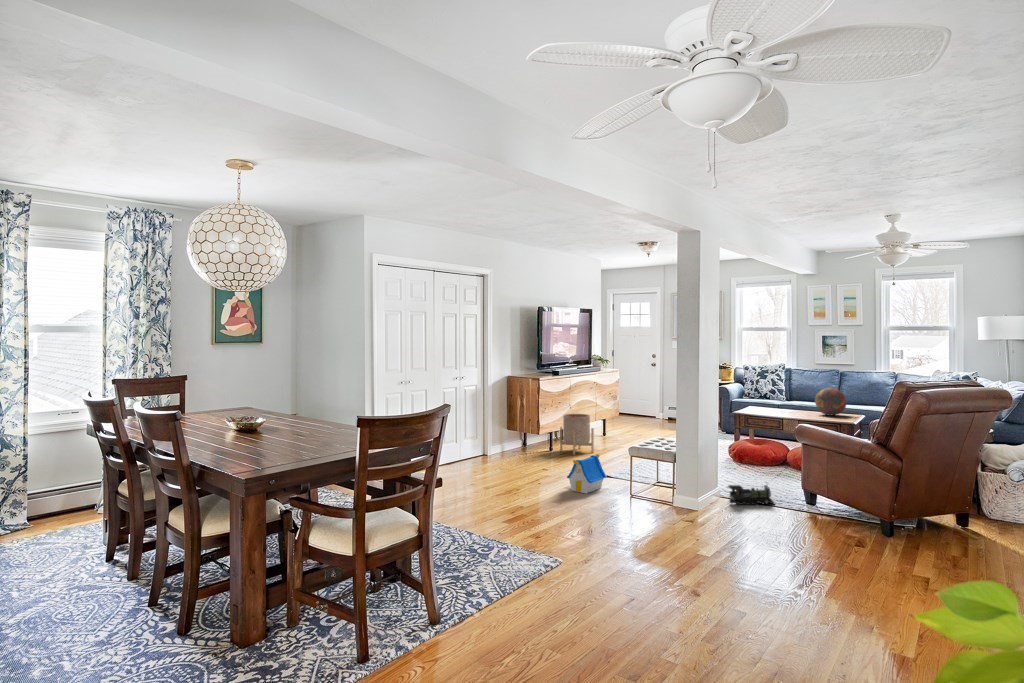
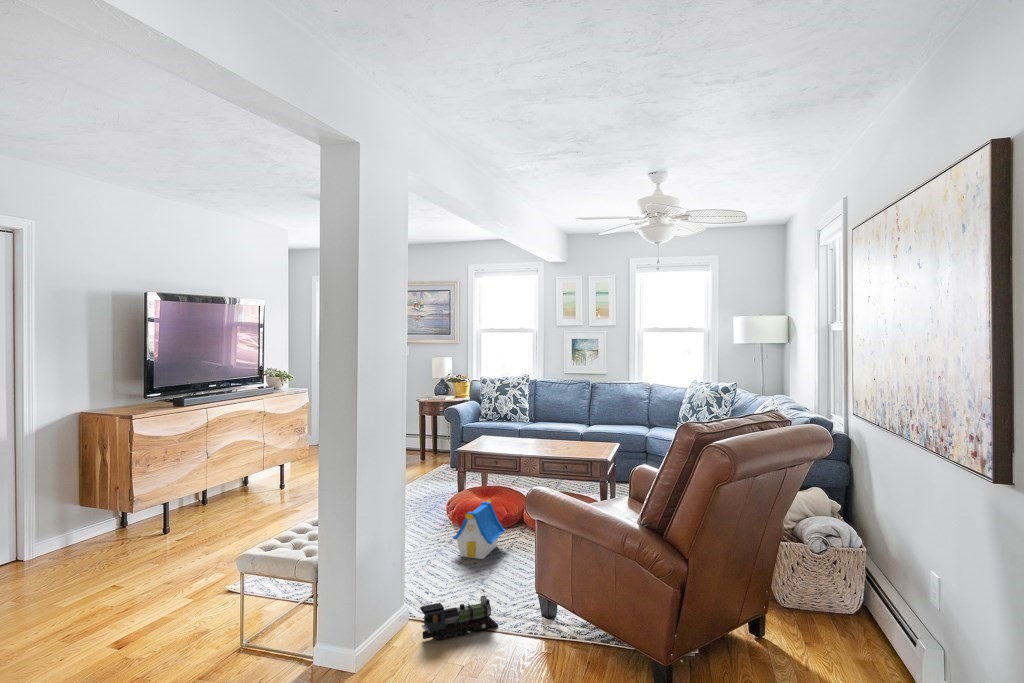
decorative orb: present [815,388,846,416] -> none [562,410,599,449]
planter: present [560,414,594,455] -> none [181,467,240,541]
toy house: present [567,454,607,493] -> present [453,500,505,559]

